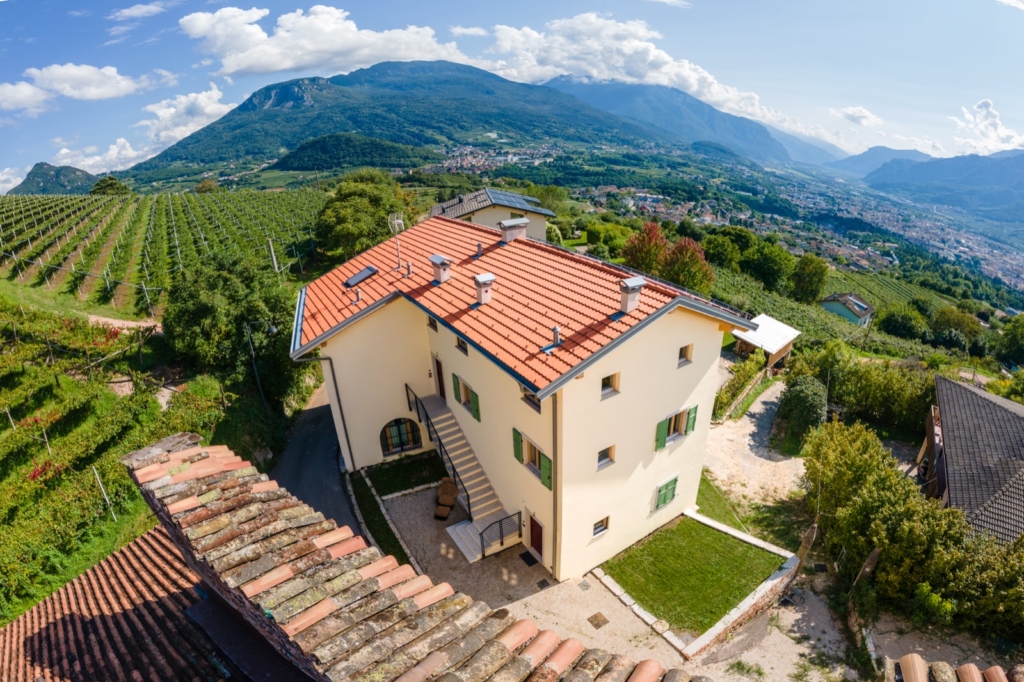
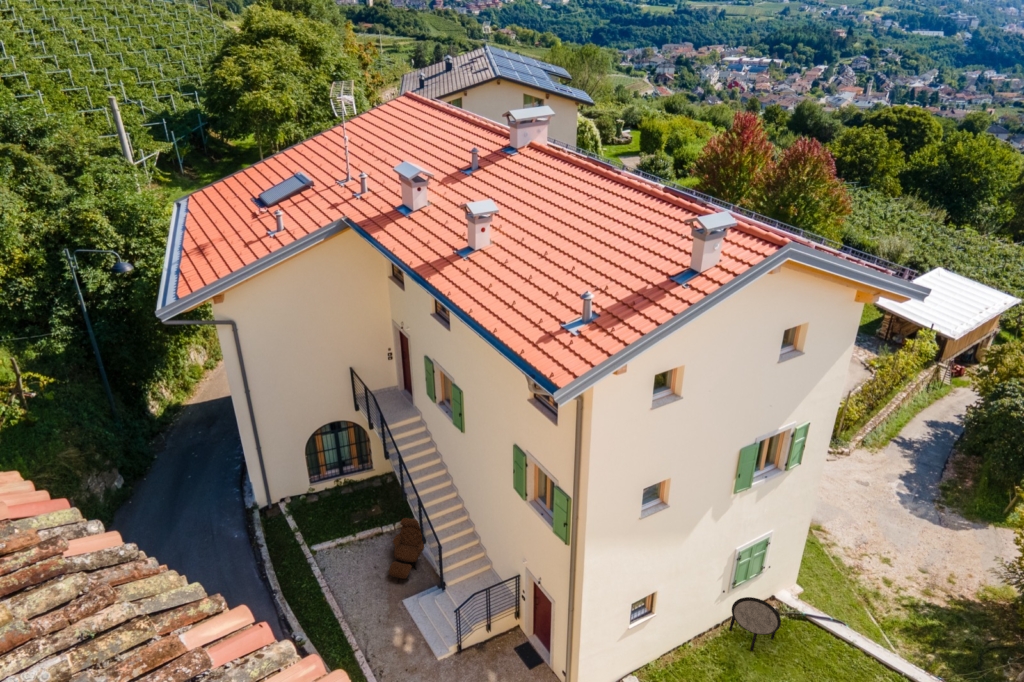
round table: none [654,515,687,551] -> present [729,597,781,651]

